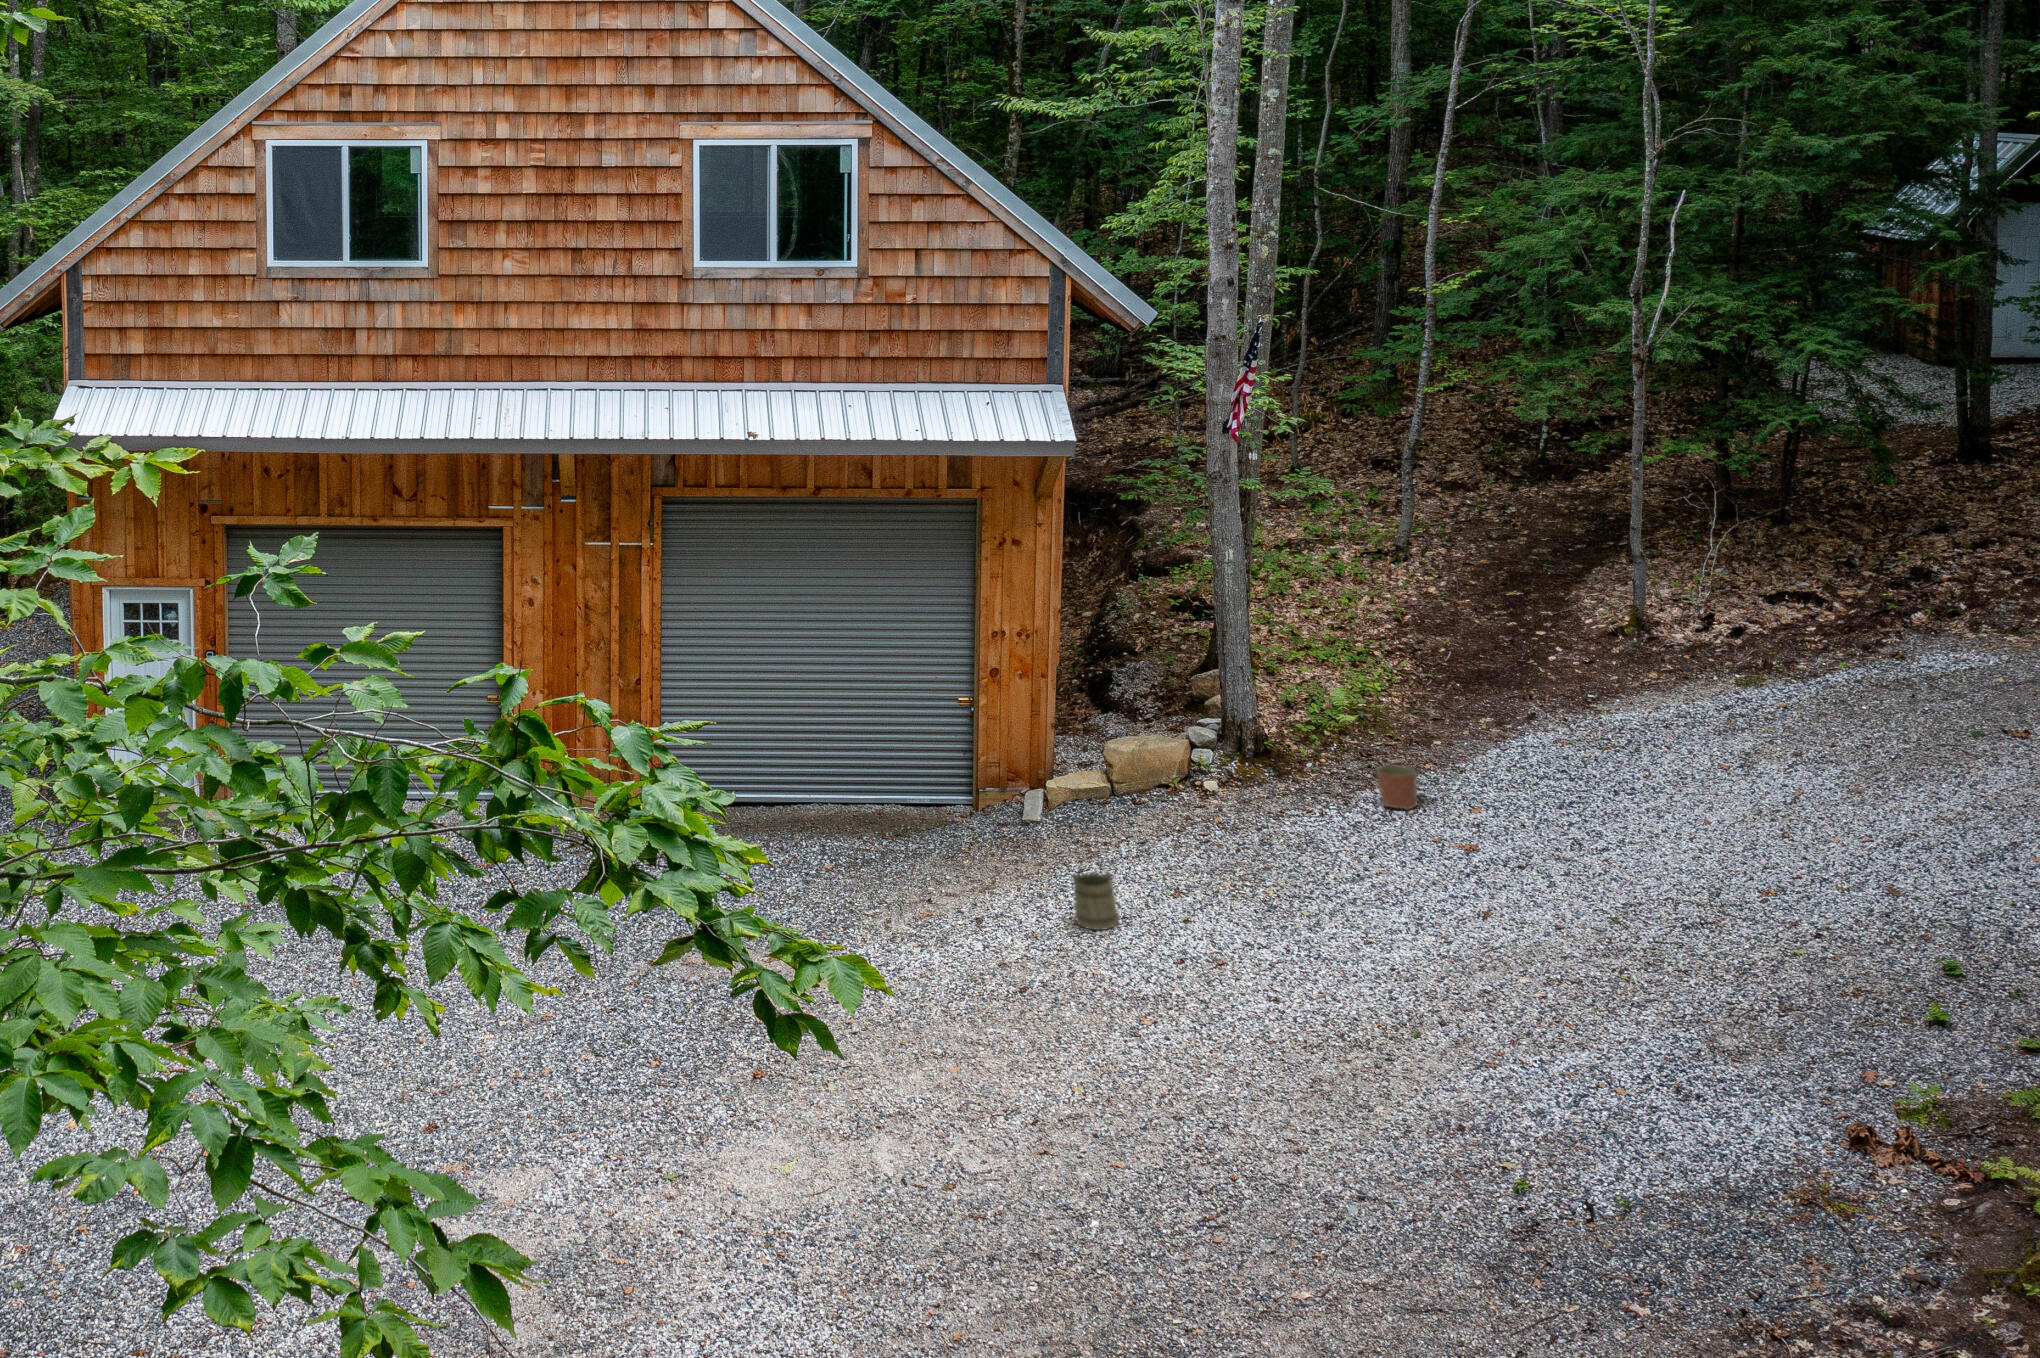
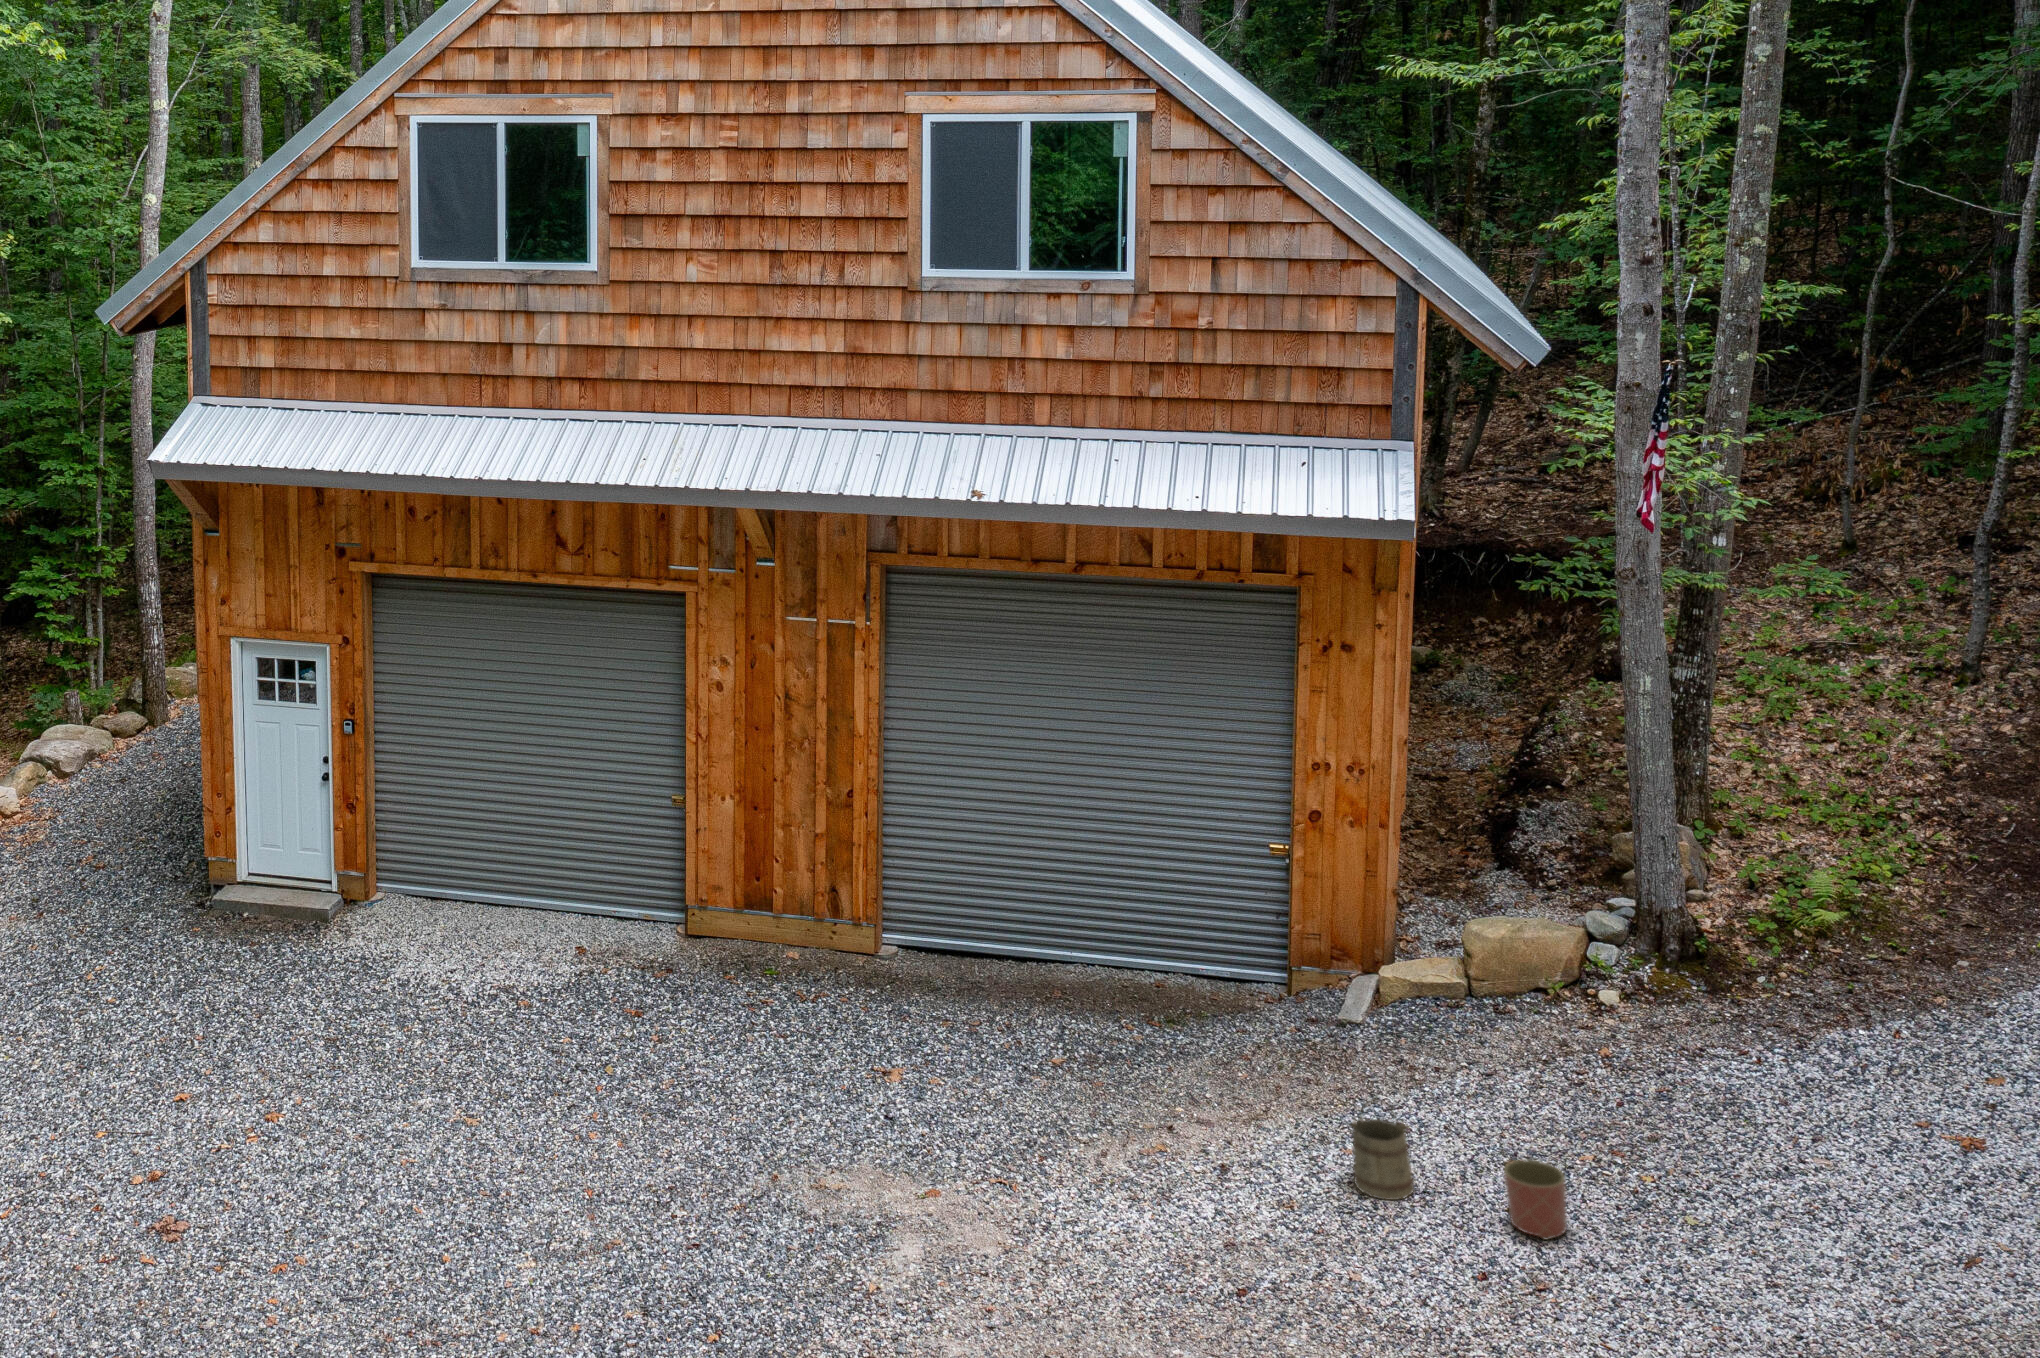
planter: present [1377,765,1418,810] -> present [1504,1159,1567,1240]

